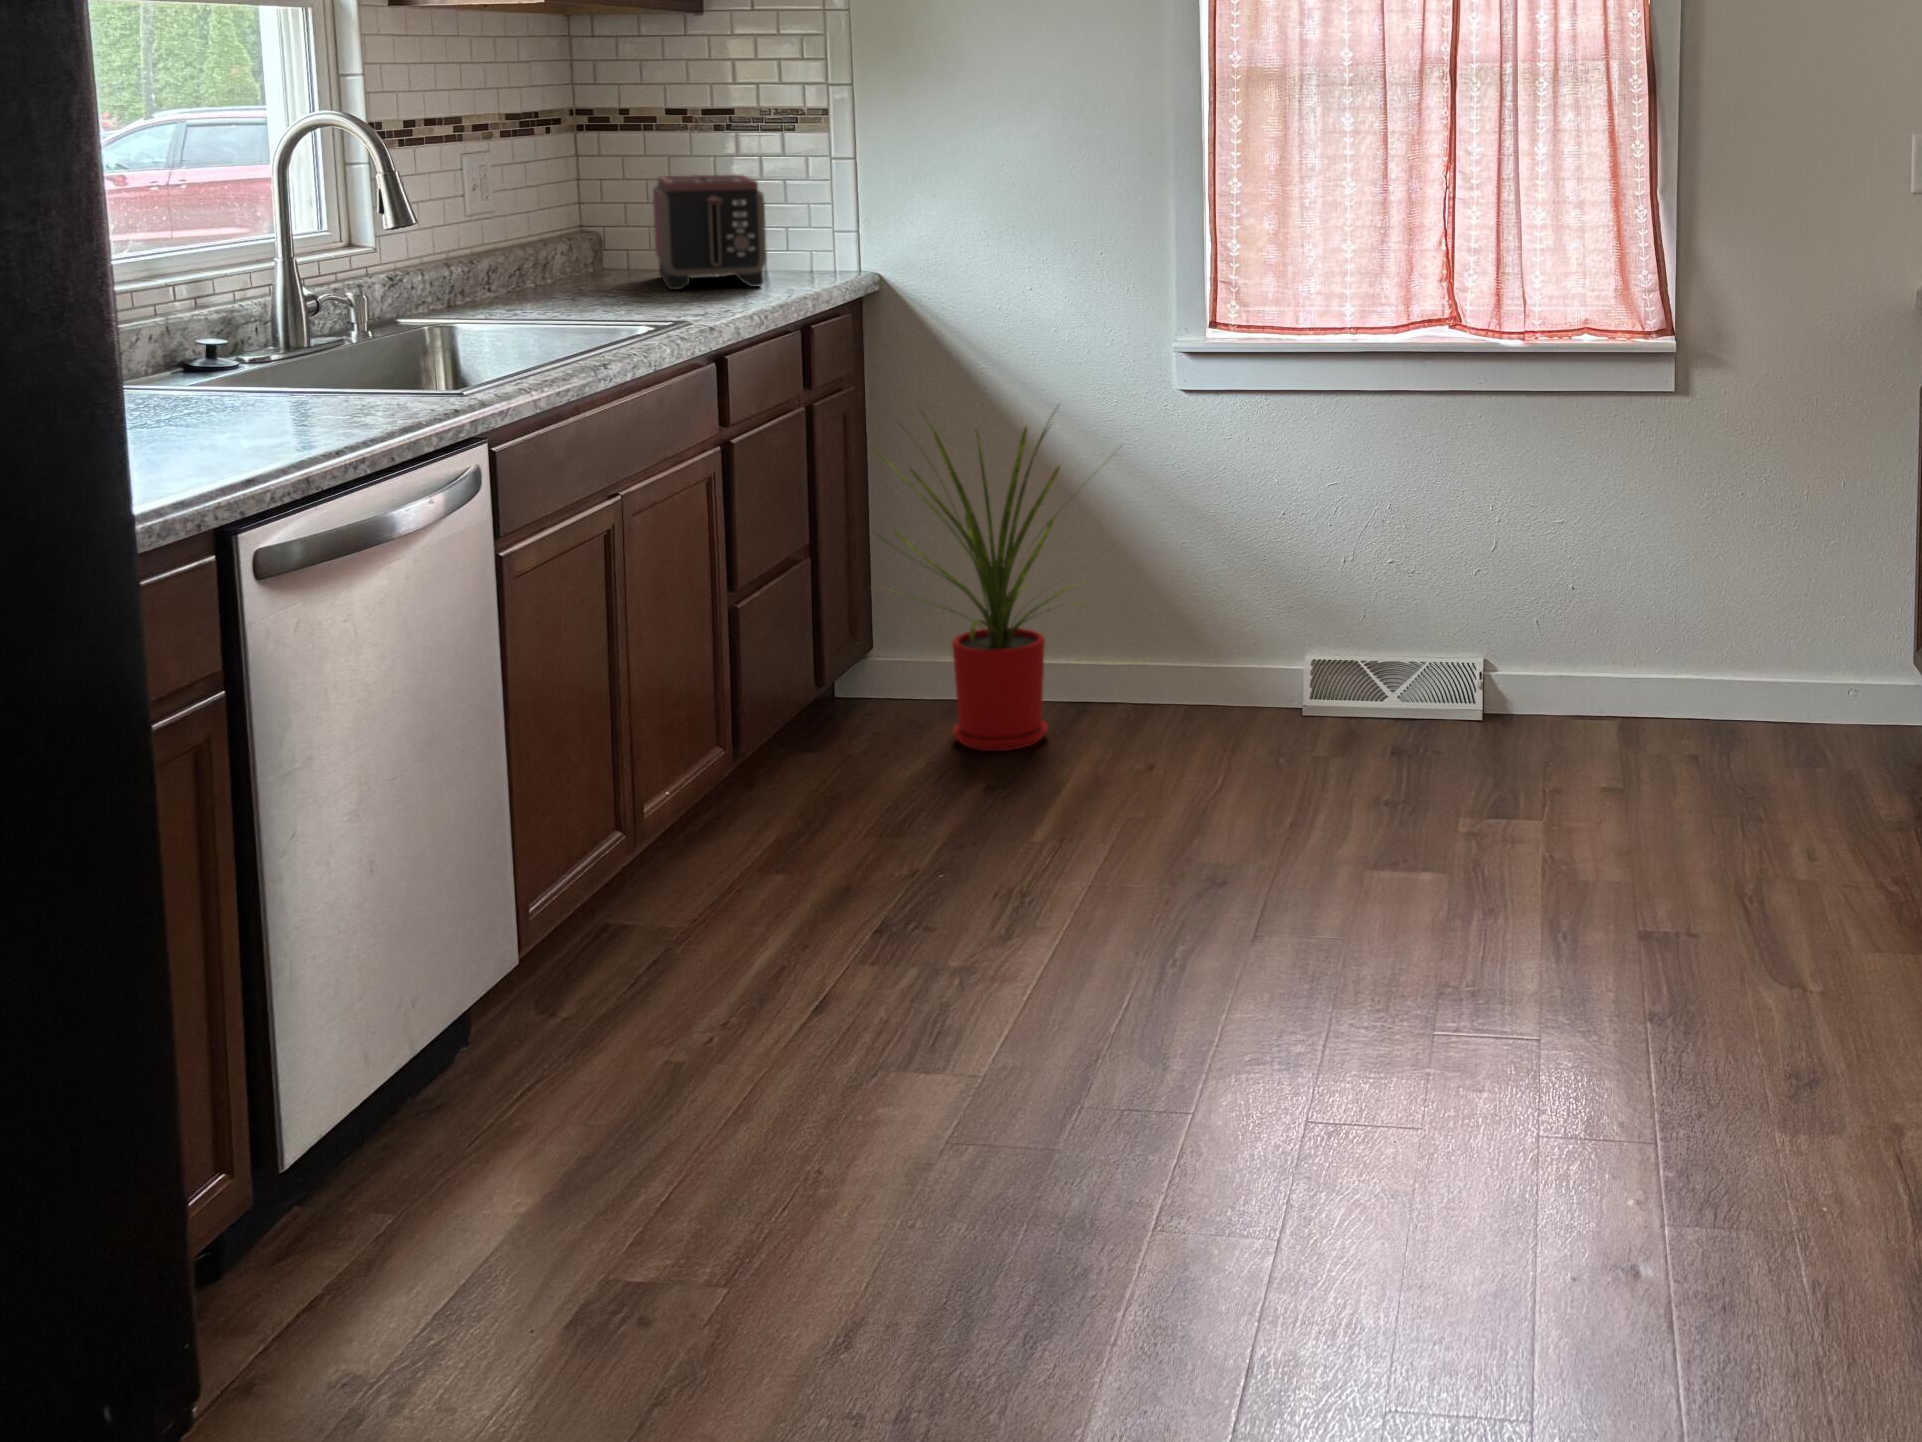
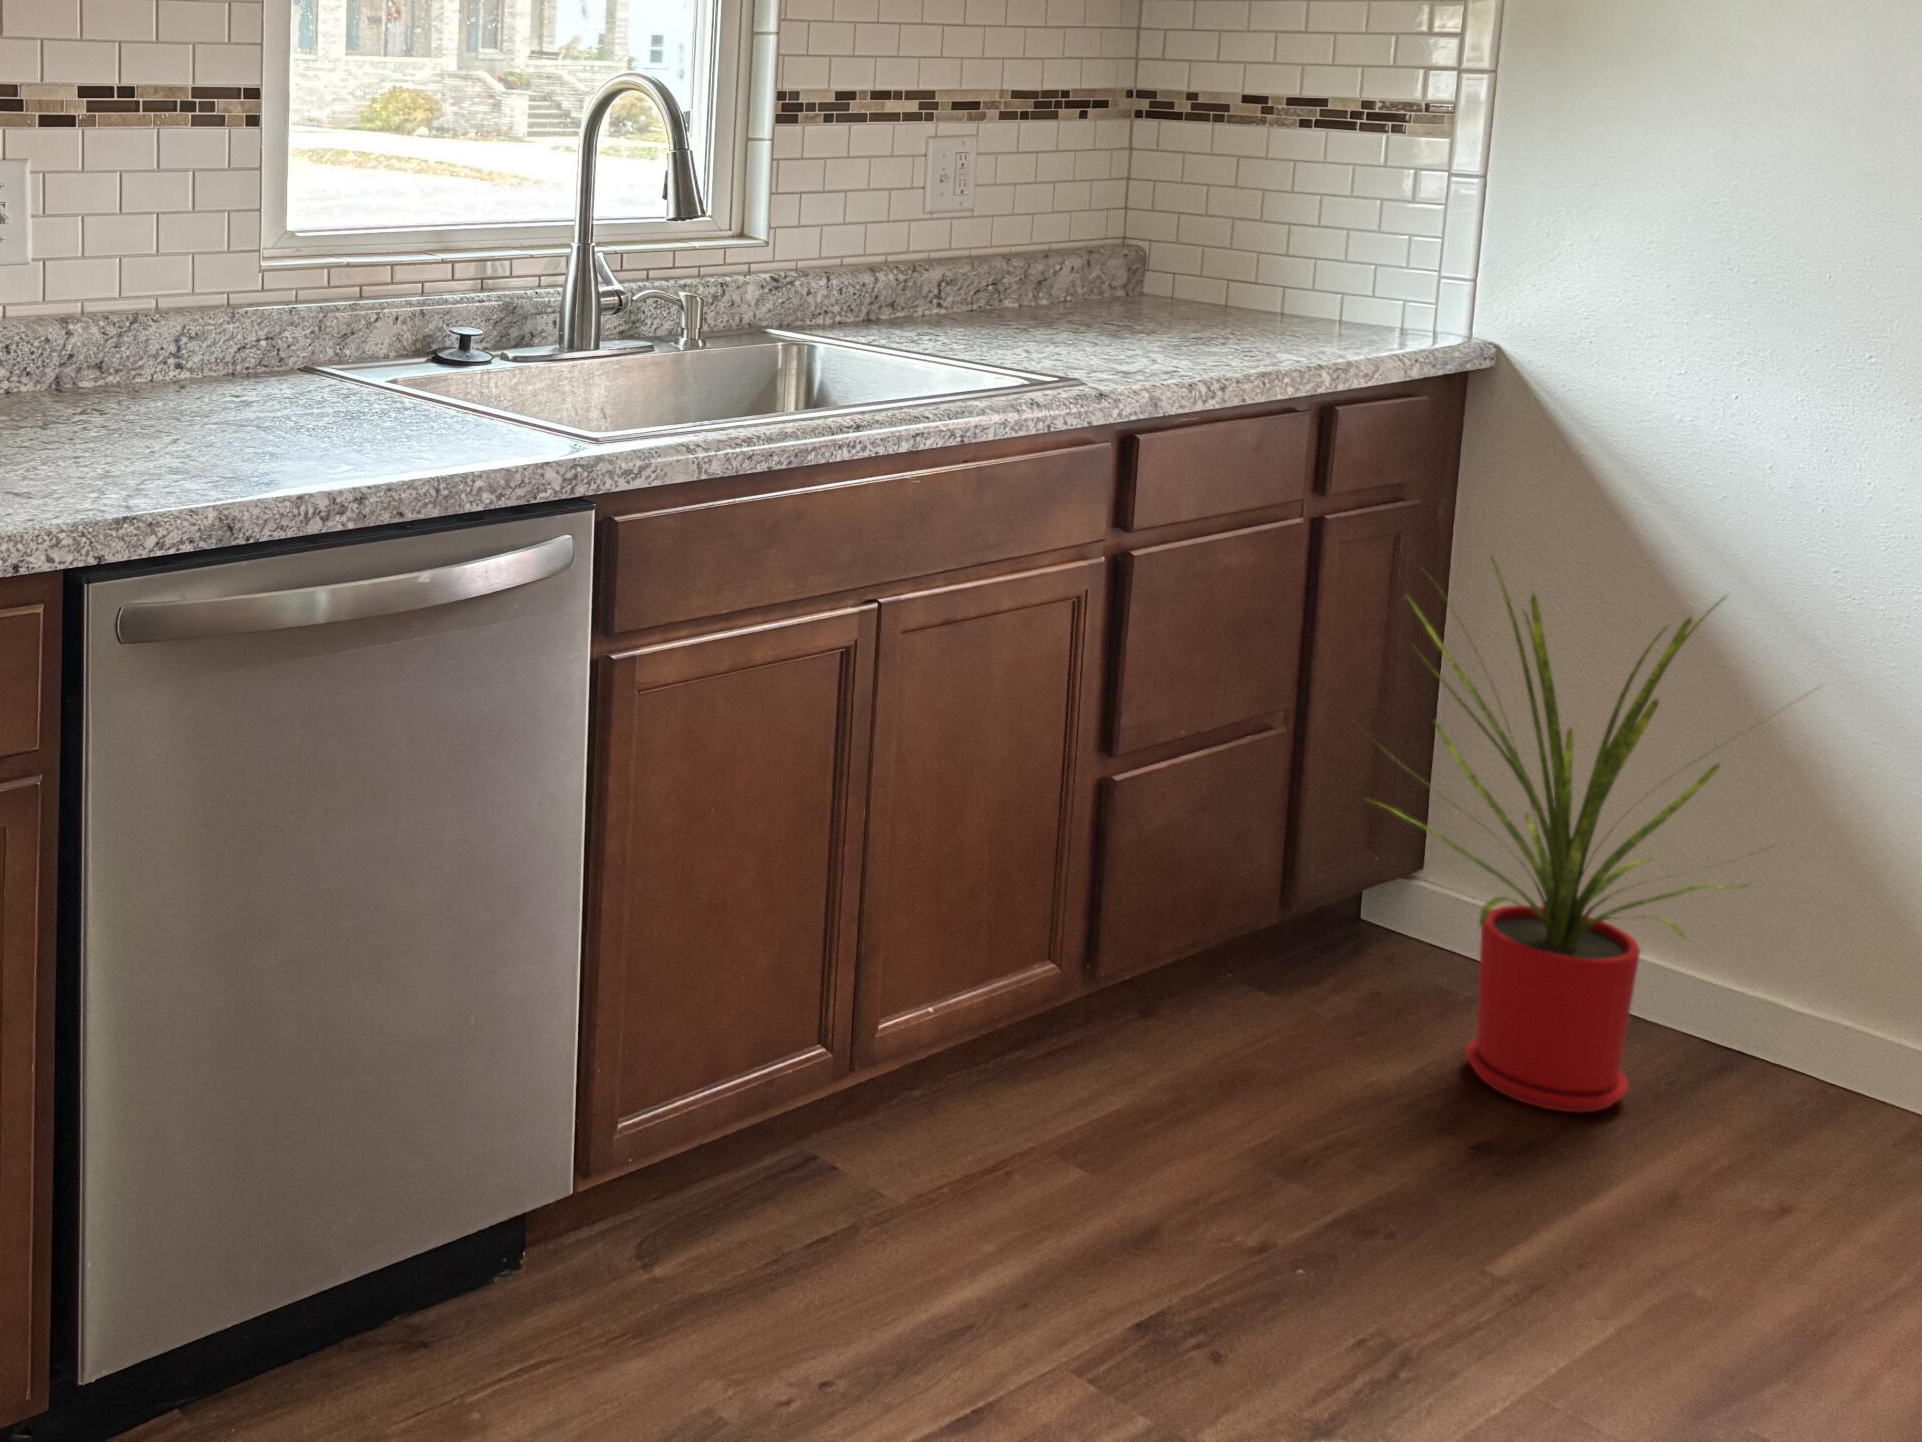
toaster: present [653,175,767,289] -> none [1154,183,1331,345]

